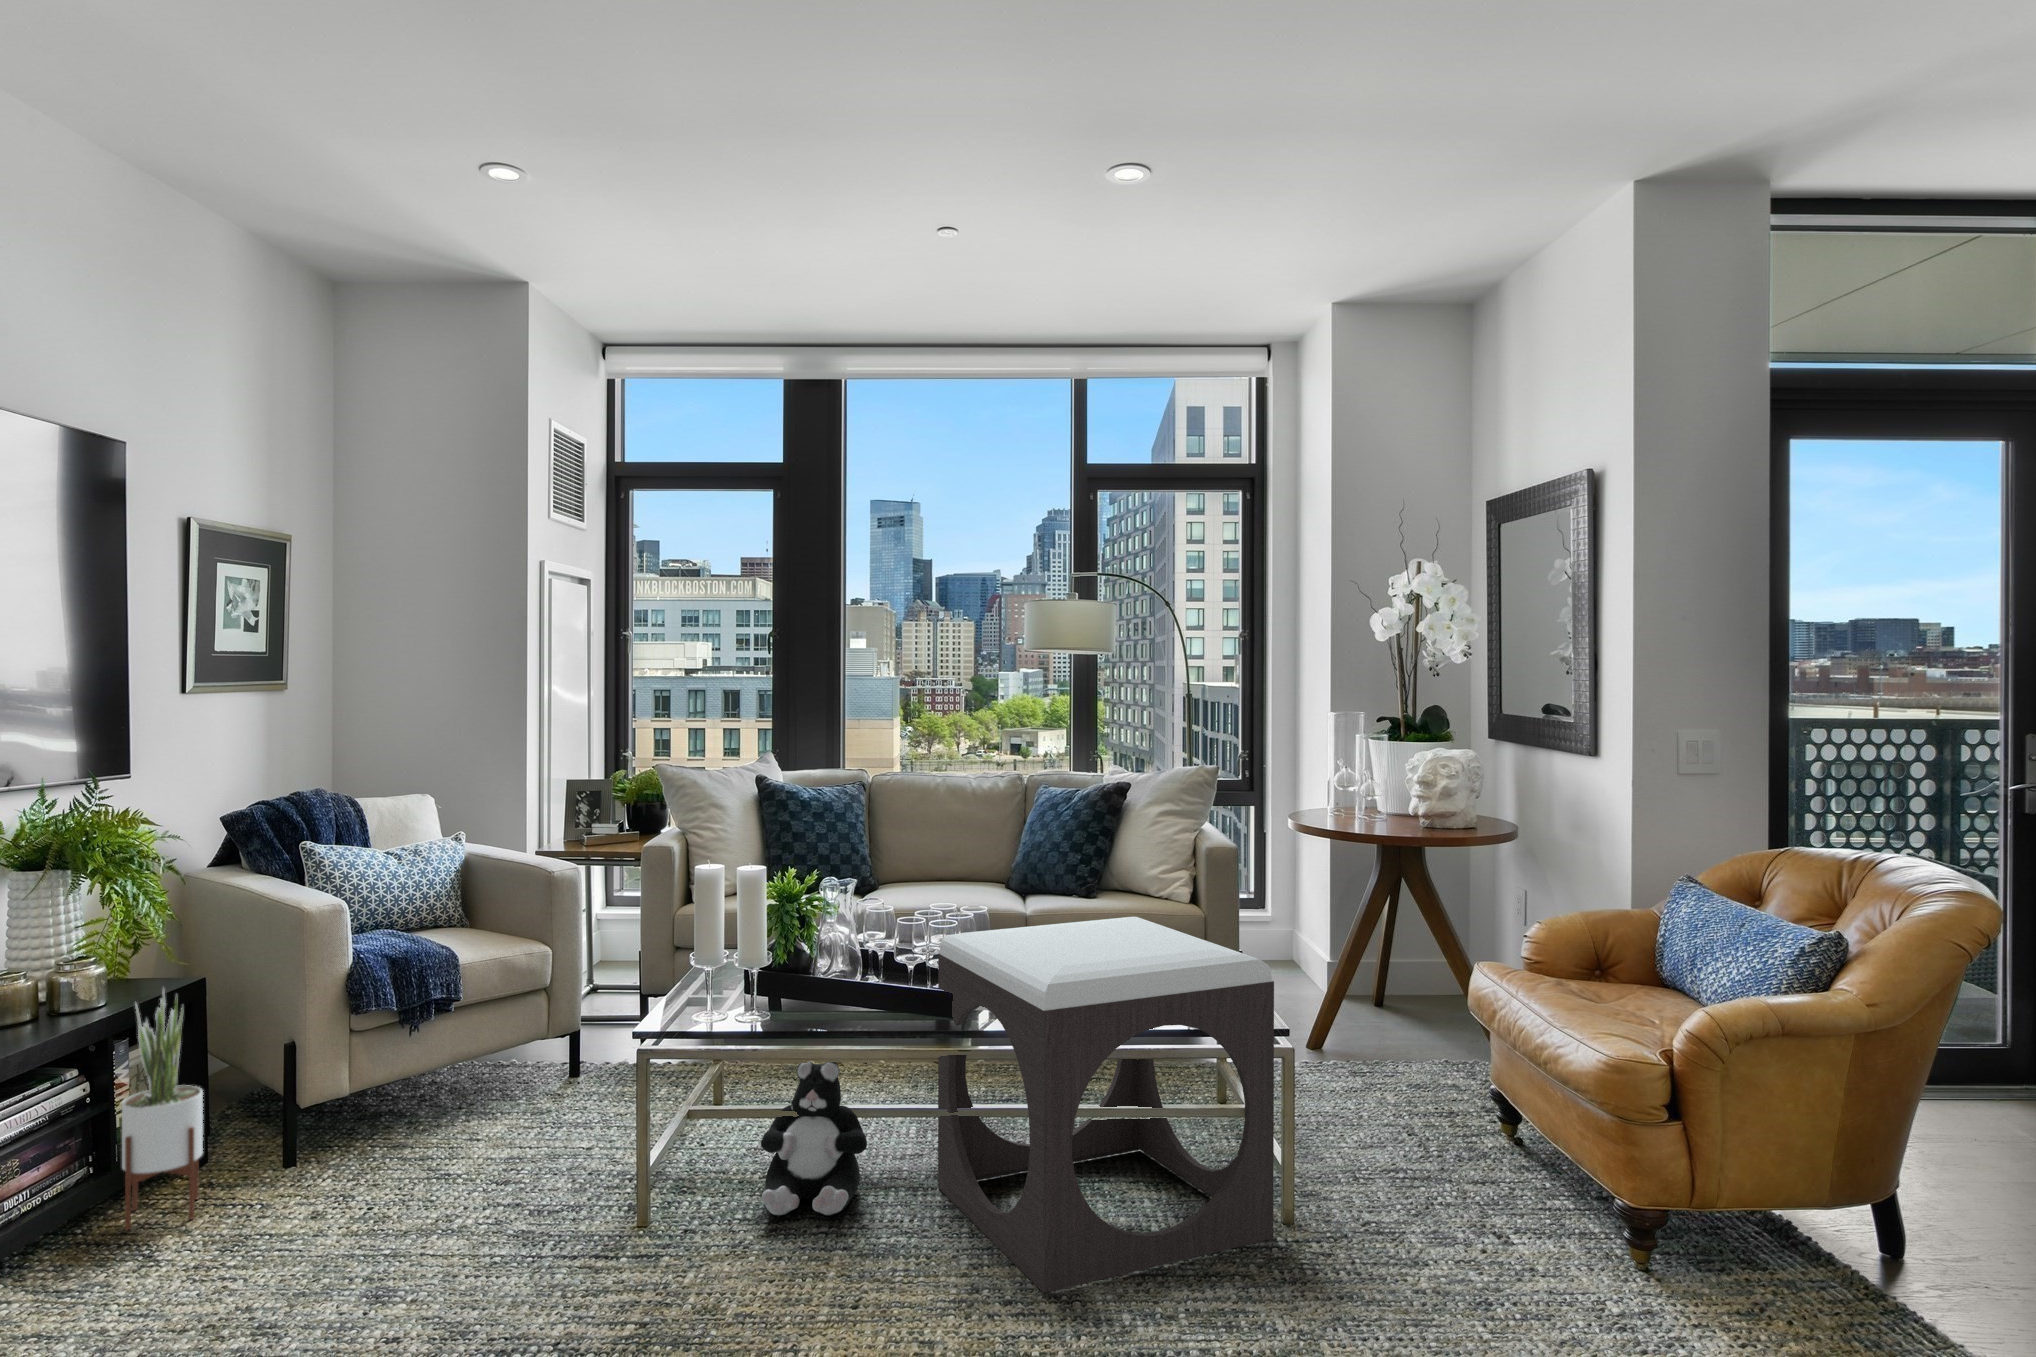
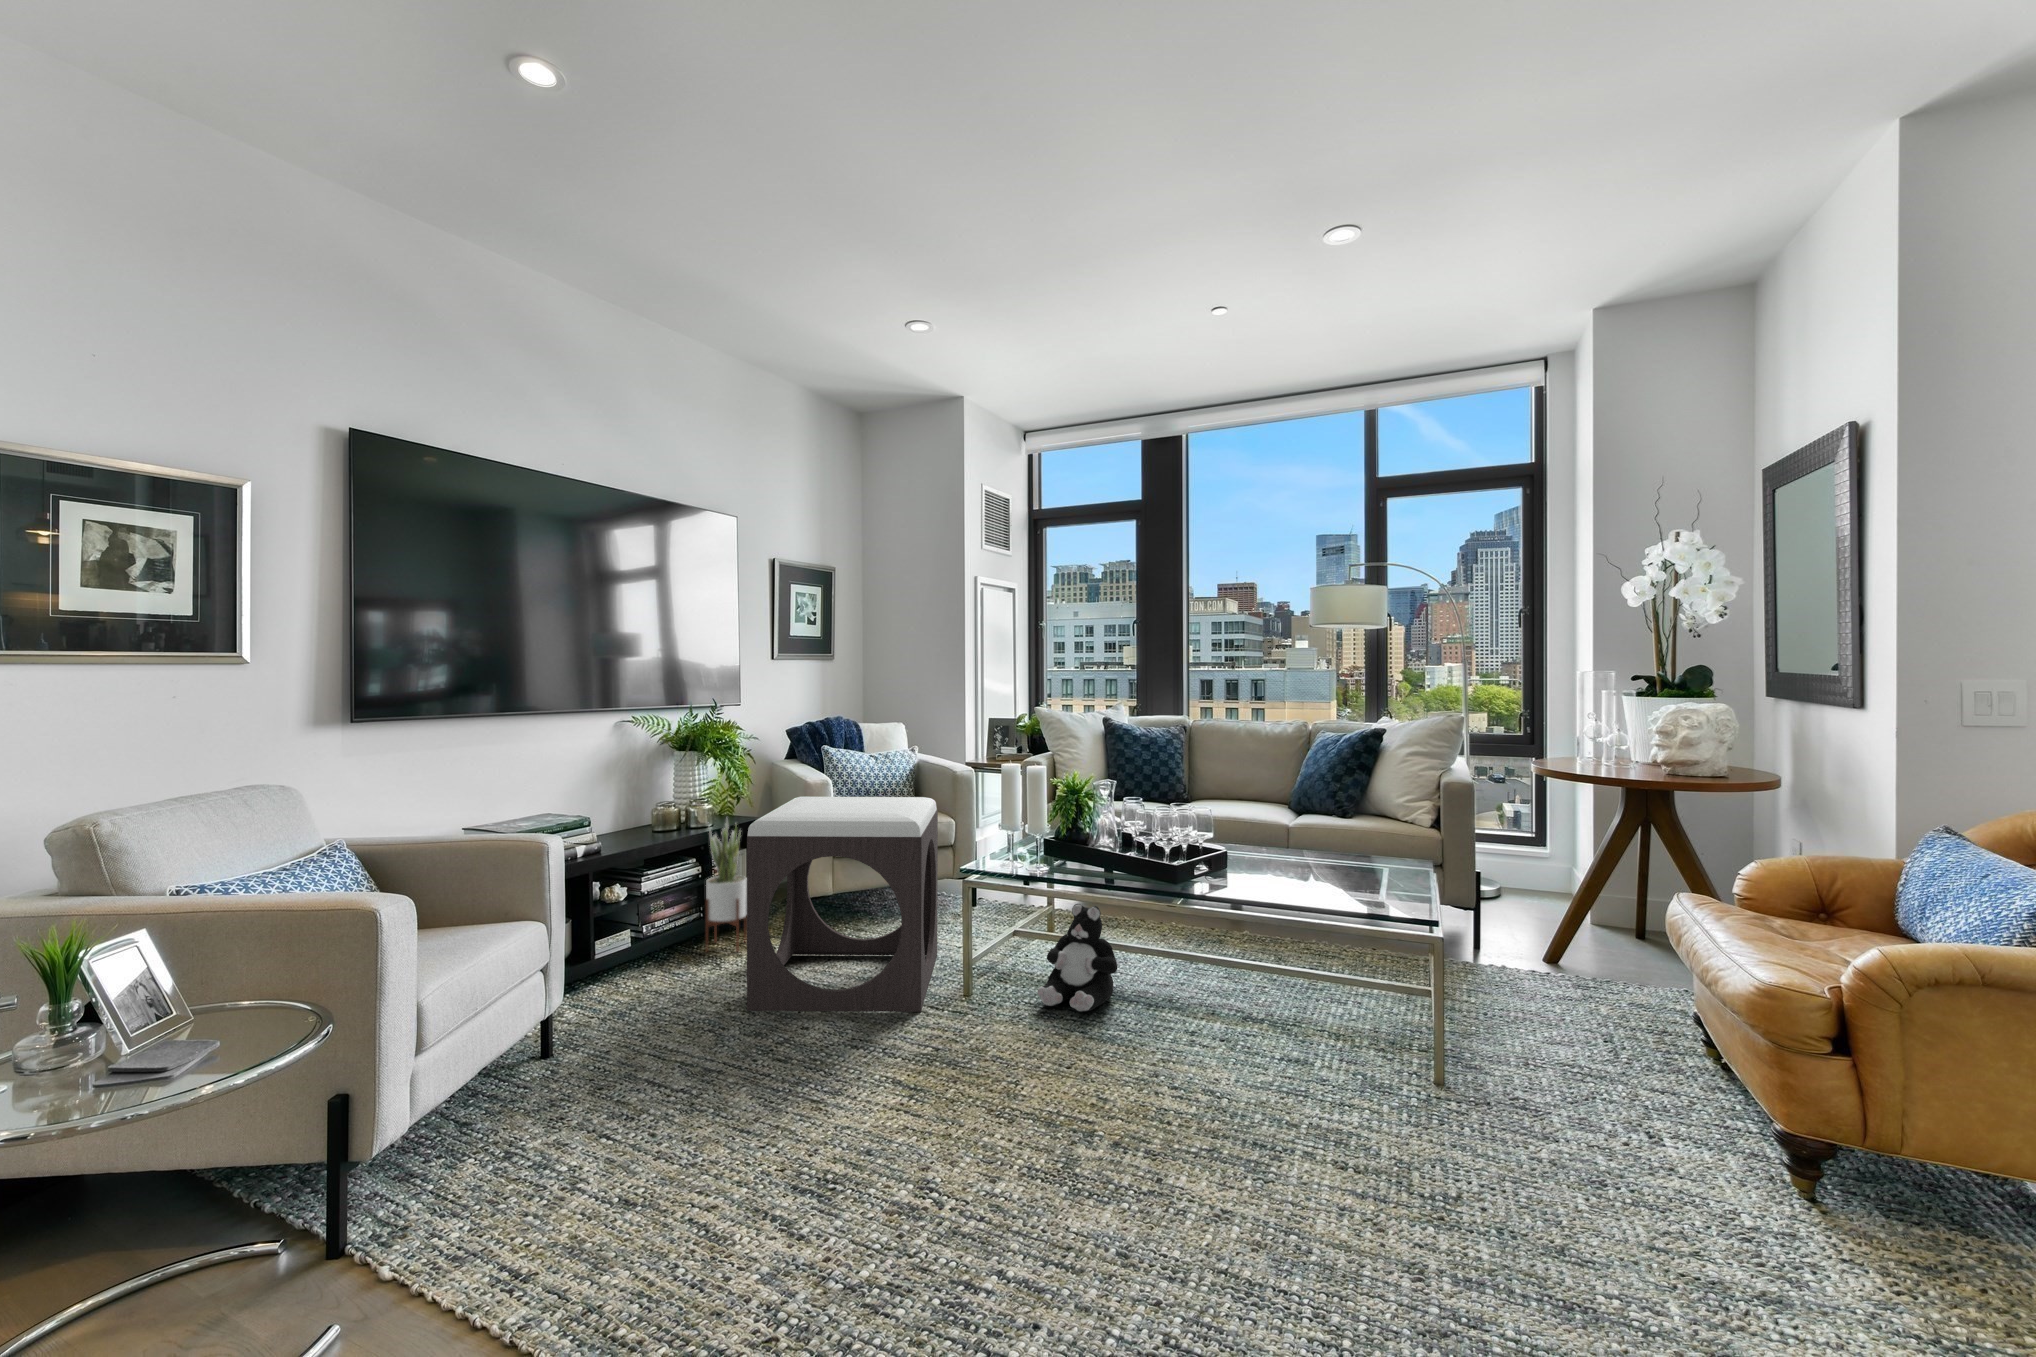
footstool: present [938,917,1274,1293] -> present [747,797,938,1012]

